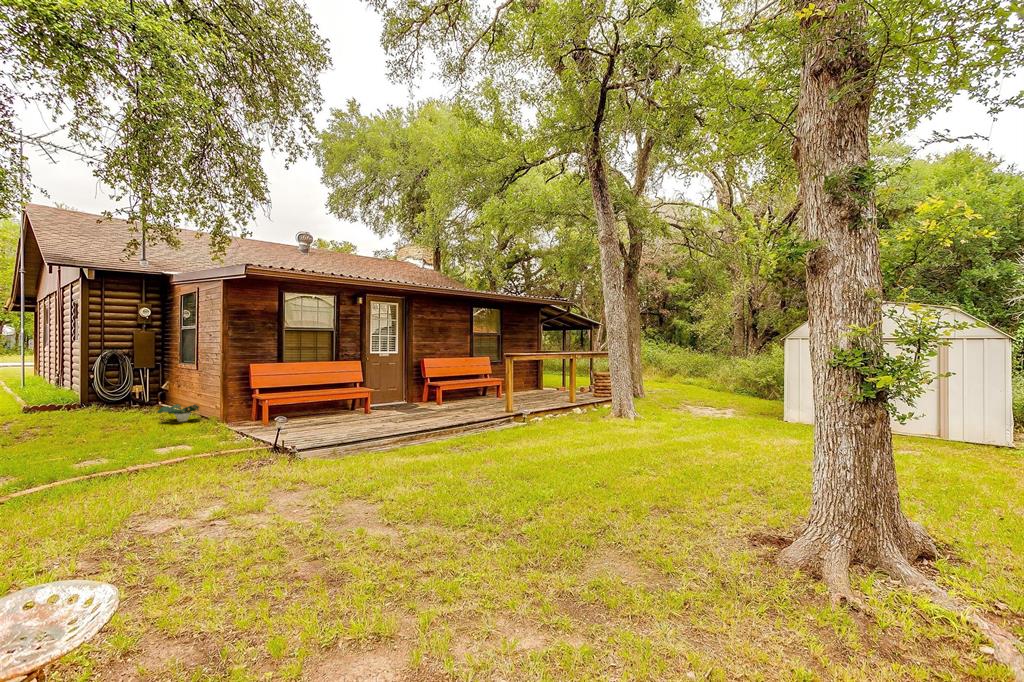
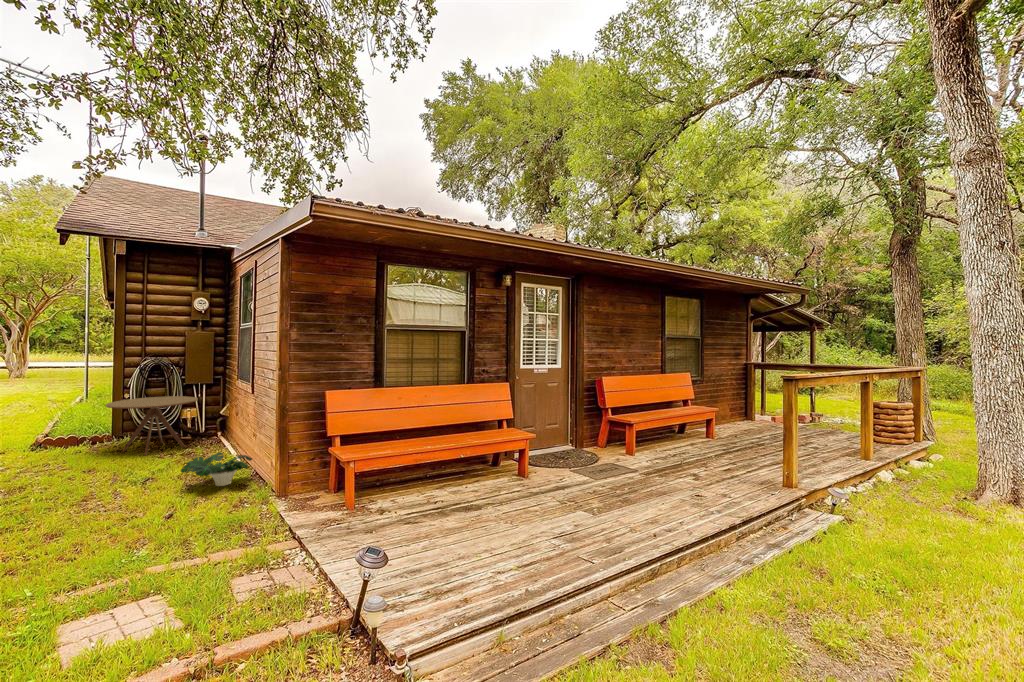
round table: none [84,376,148,413] -> present [106,396,198,456]

